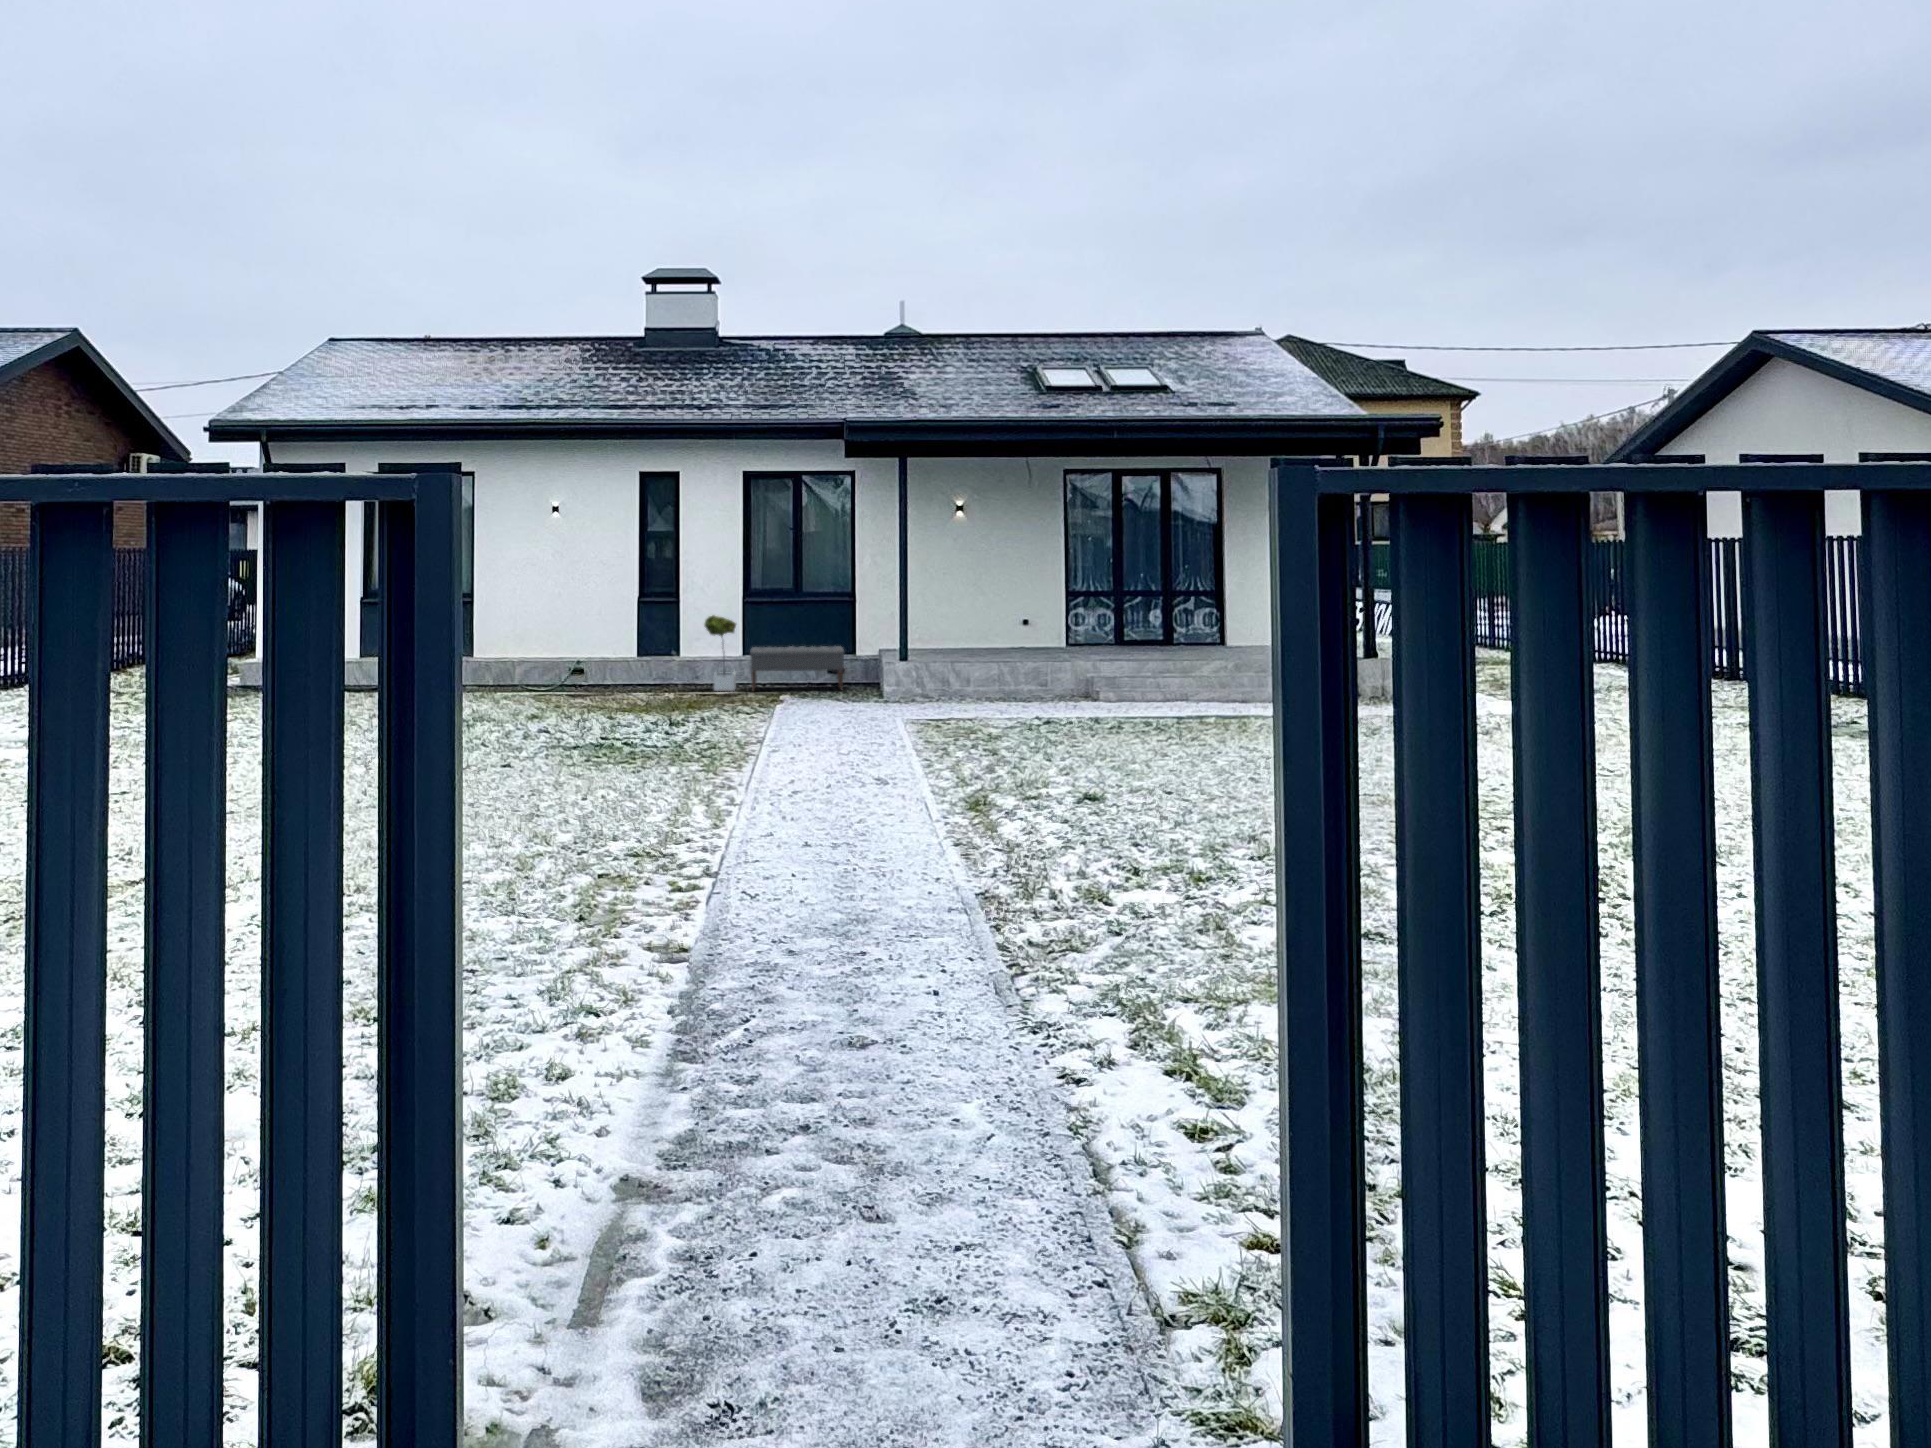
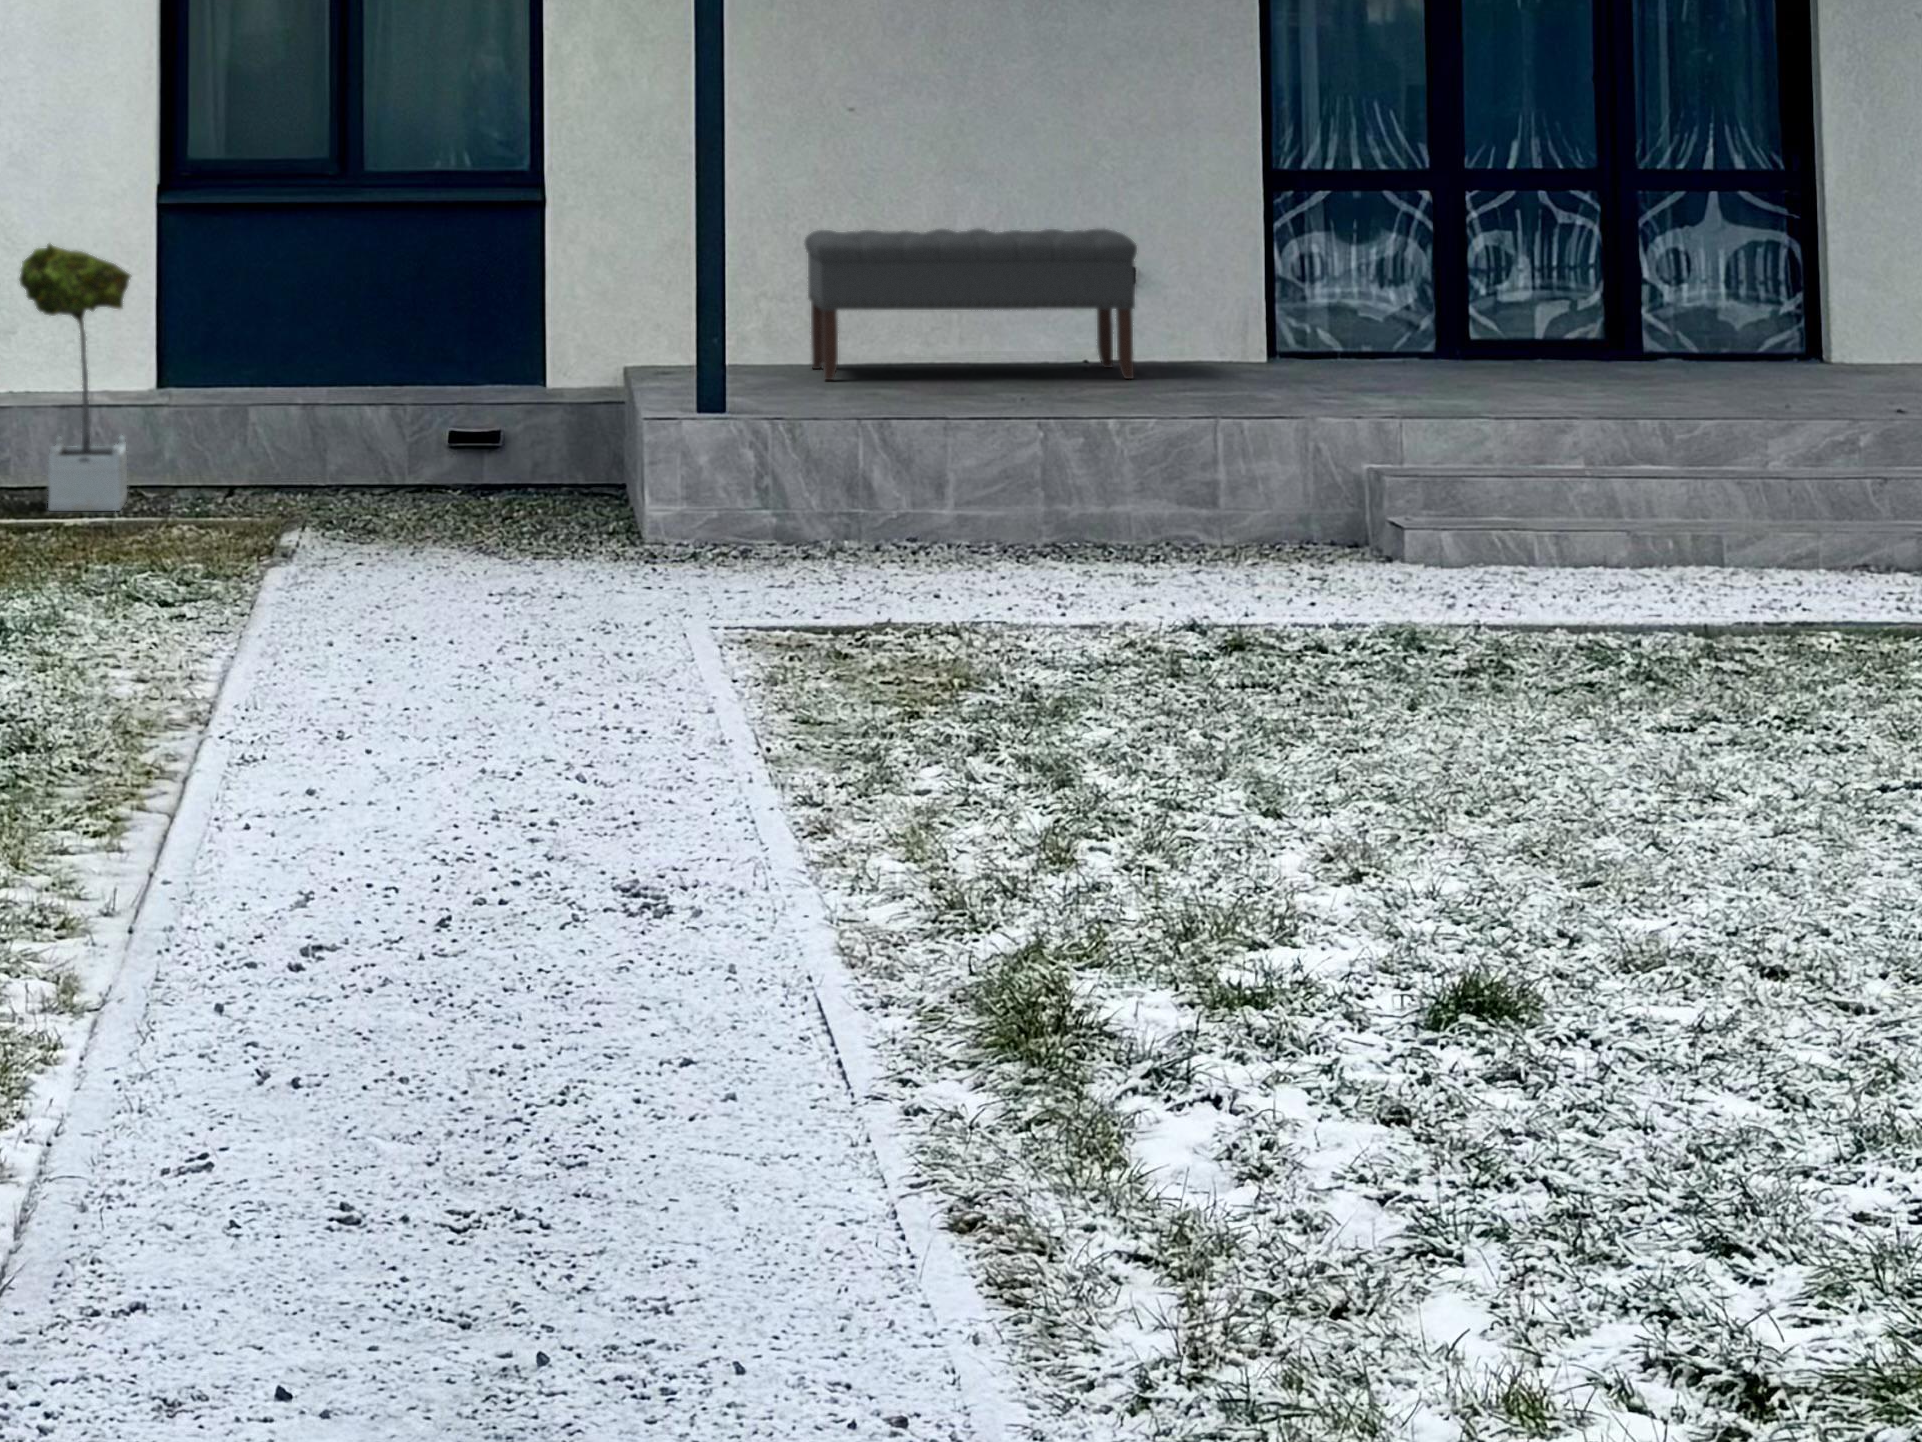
bench: present [750,646,844,691] -> present [805,229,1137,380]

